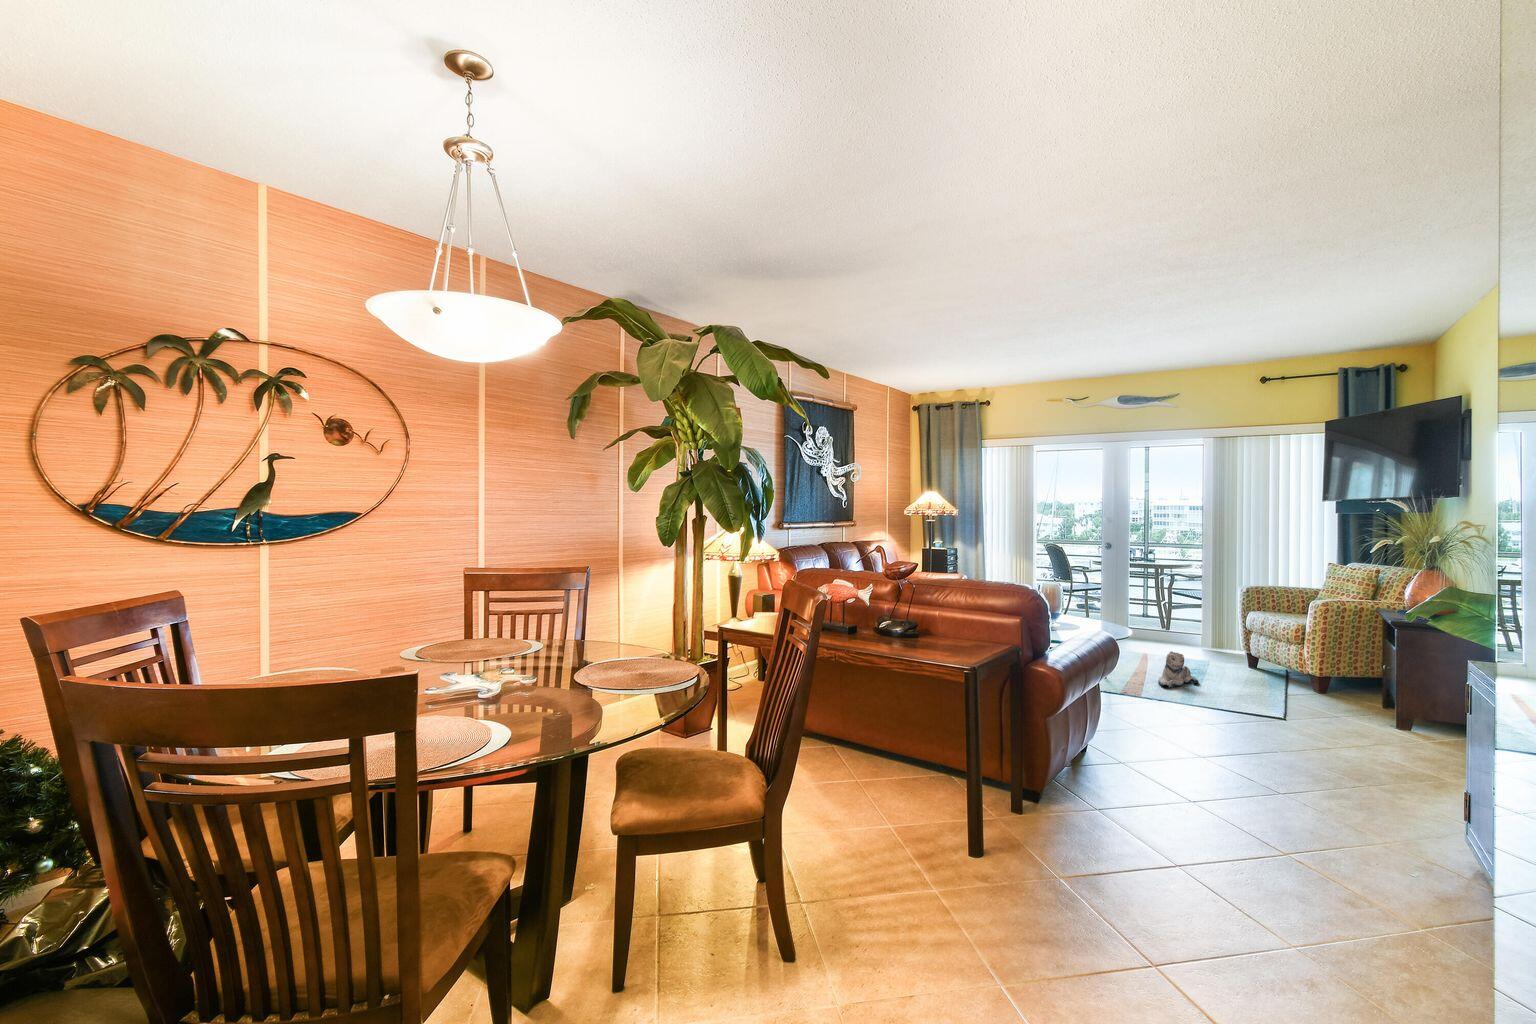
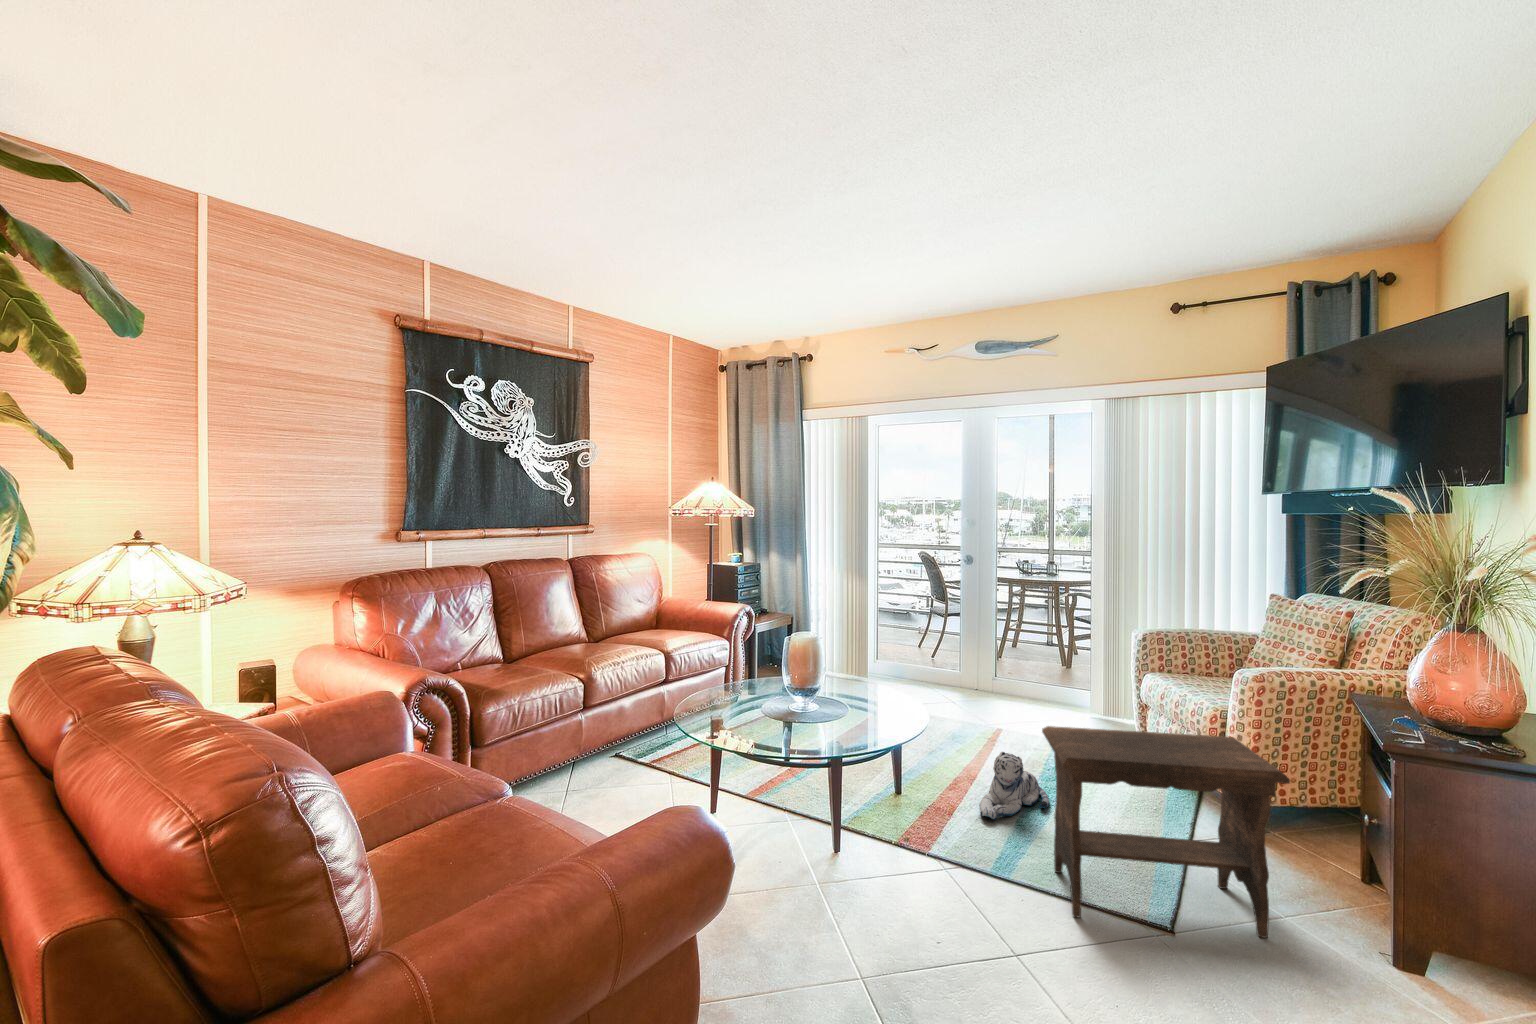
footstool: none [1207,627,1345,722] -> present [1042,726,1290,938]

